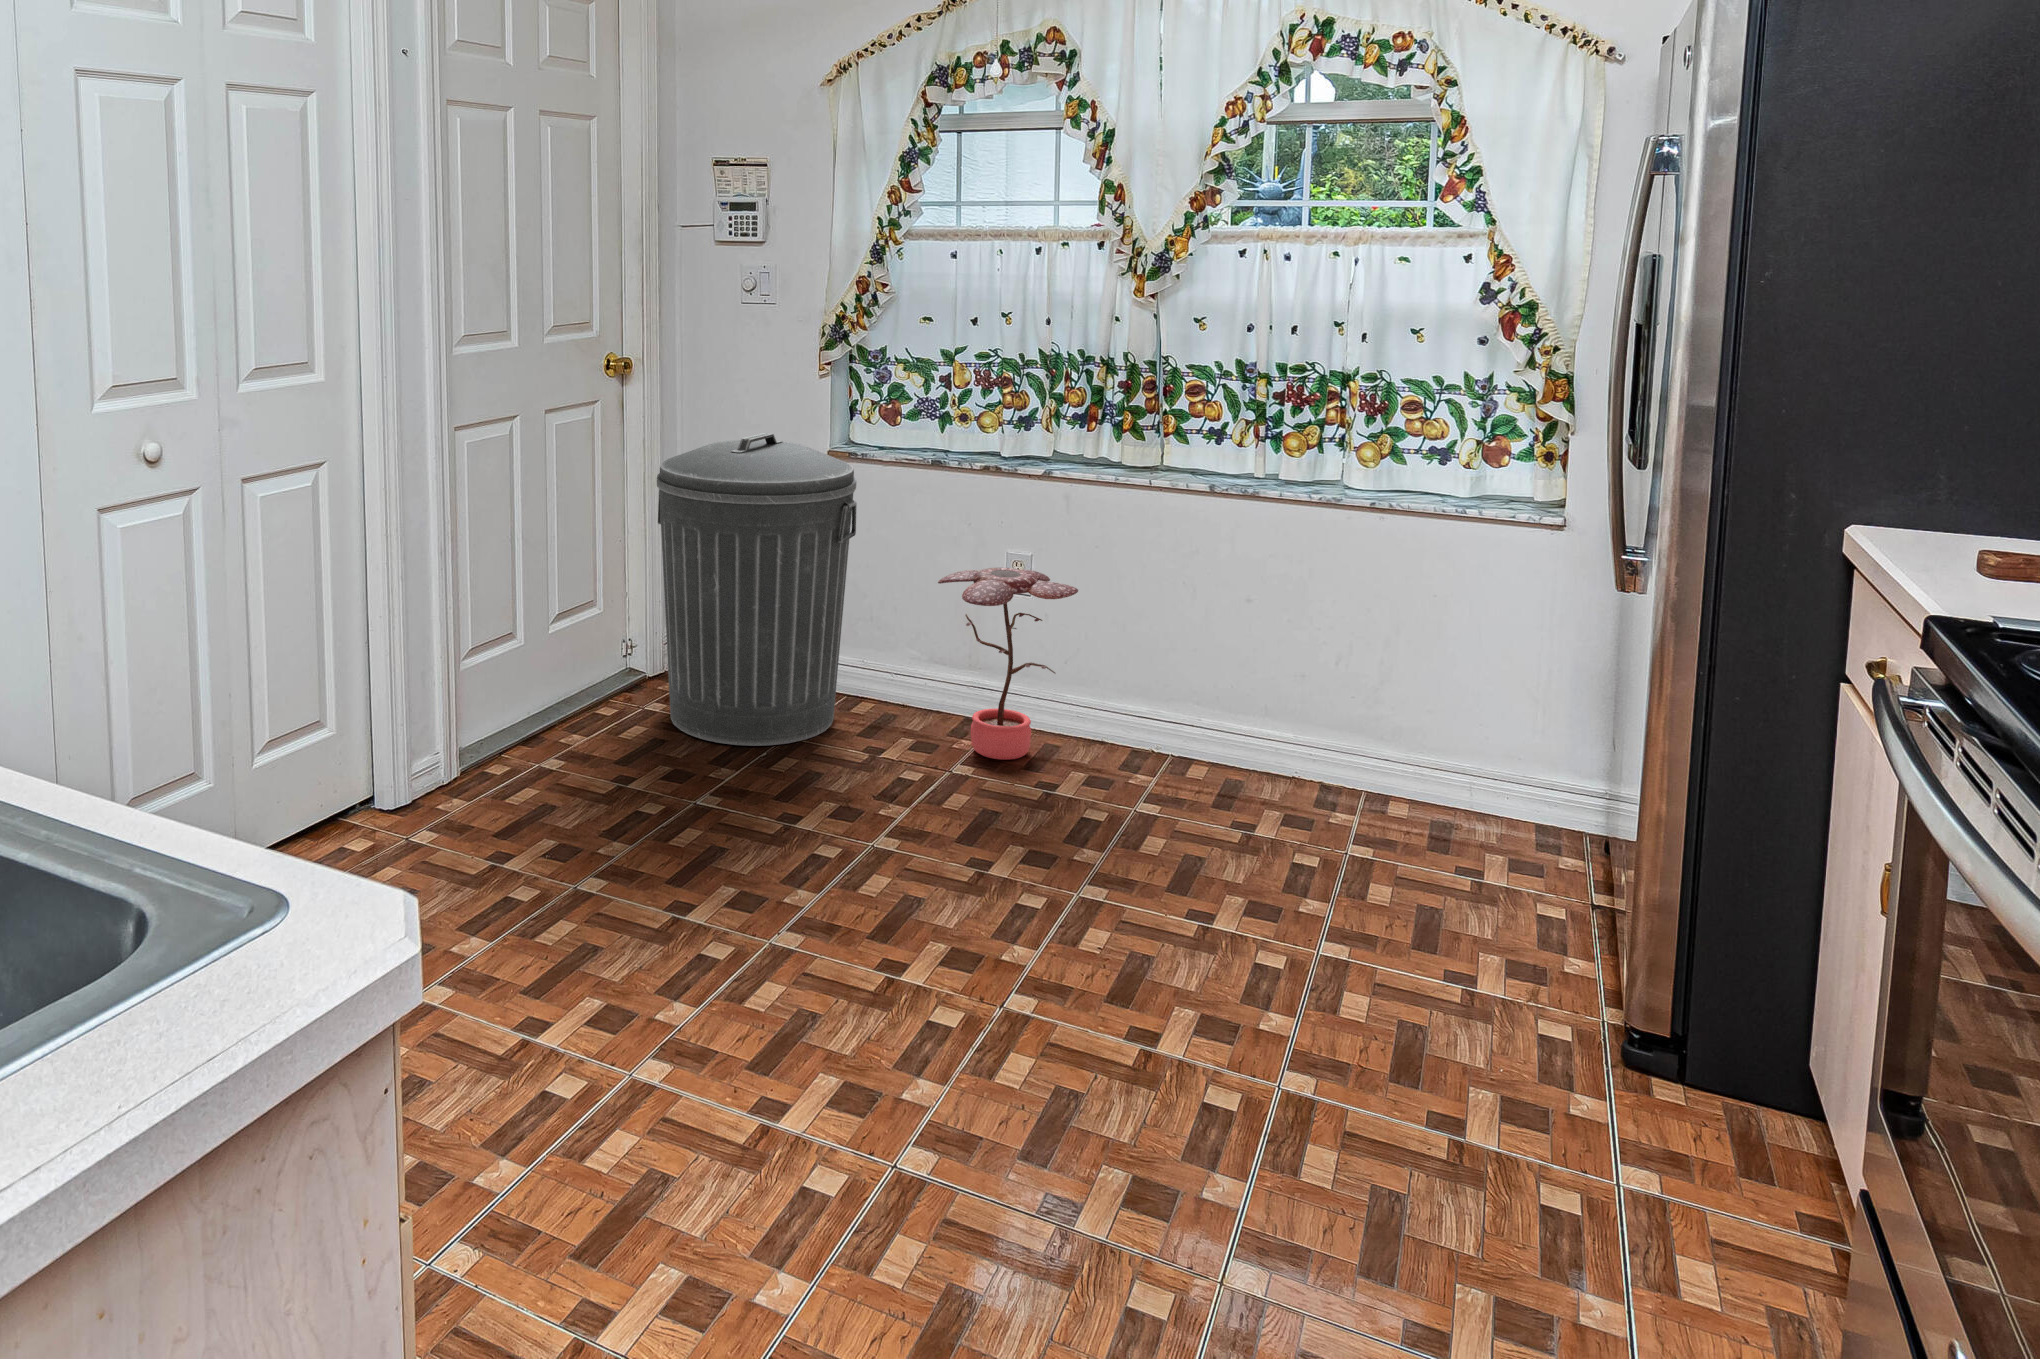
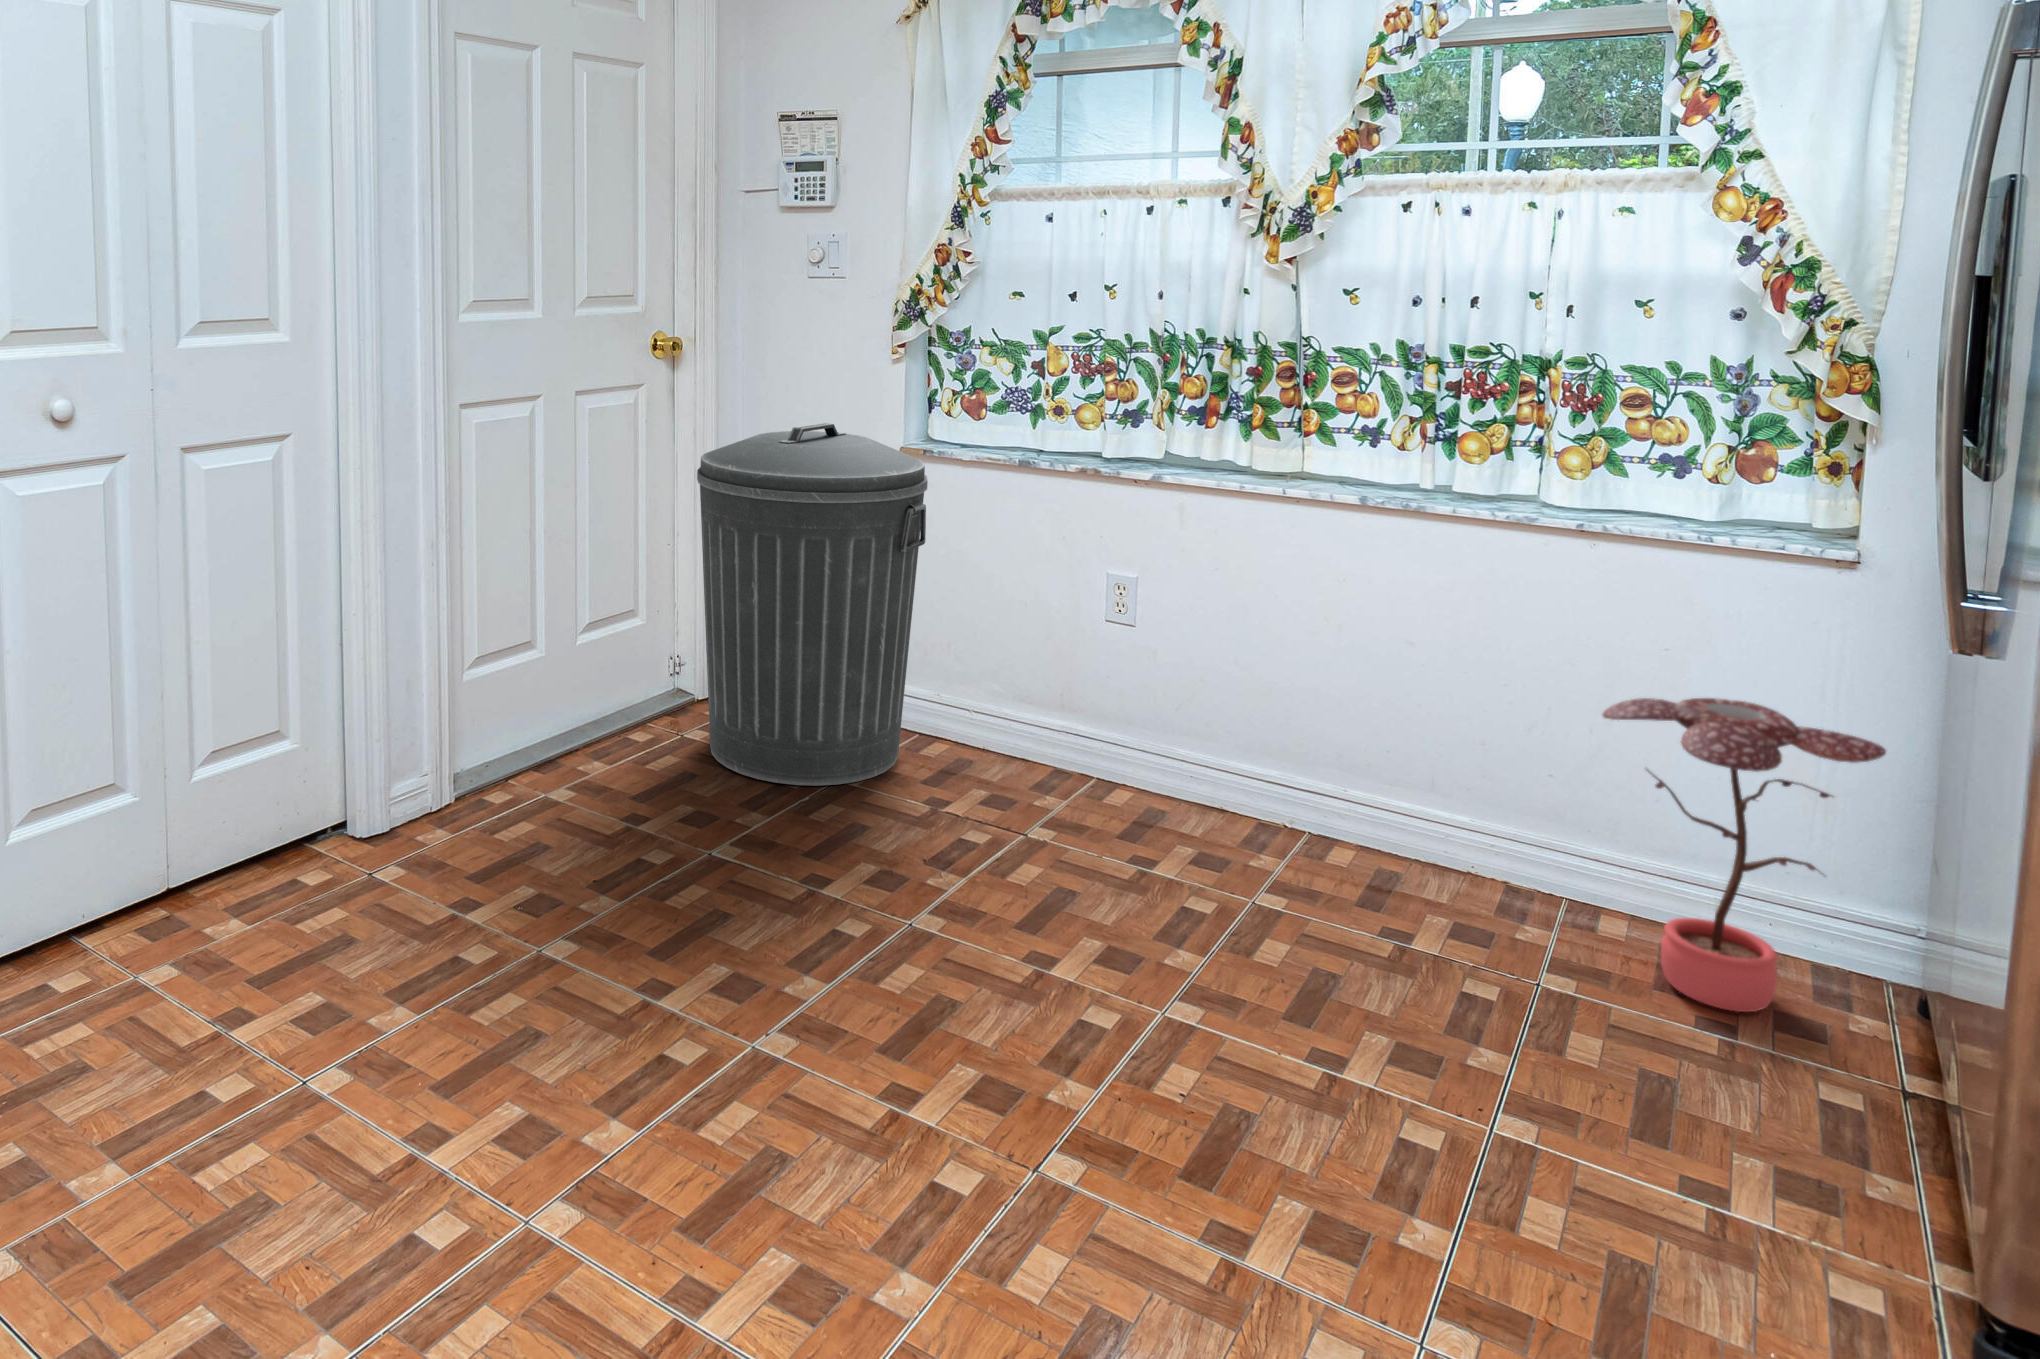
potted plant: present [938,568,1078,760] -> present [1602,698,1886,1012]

